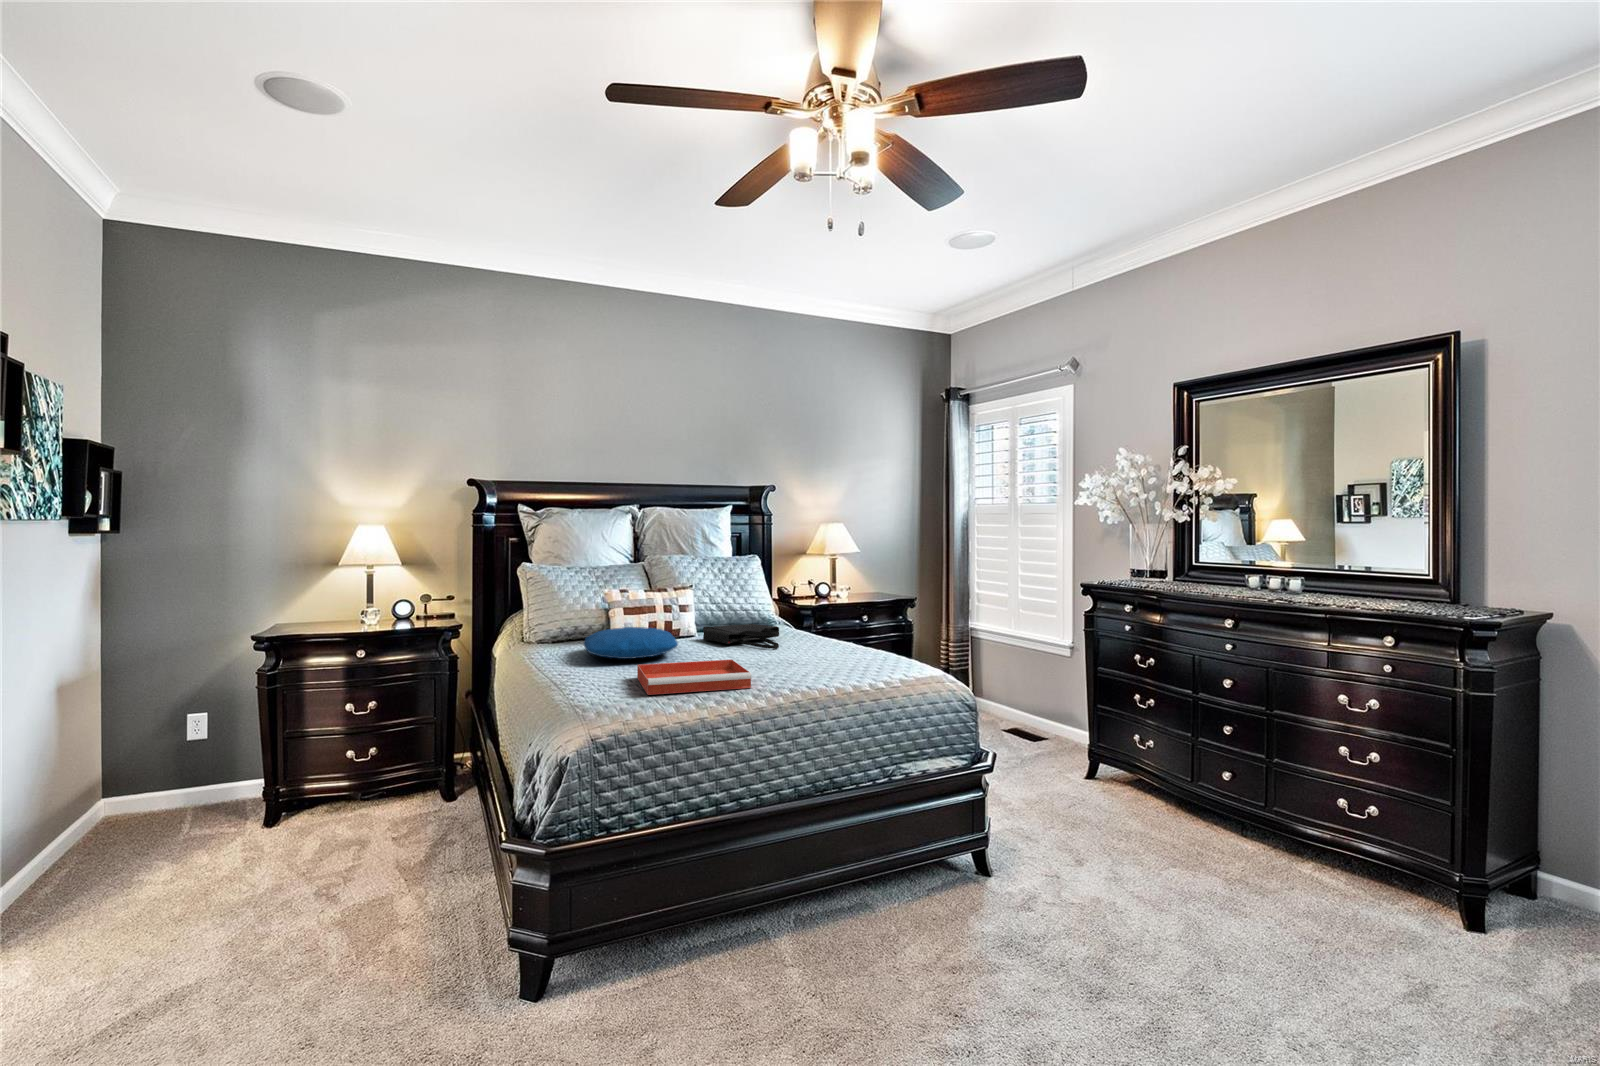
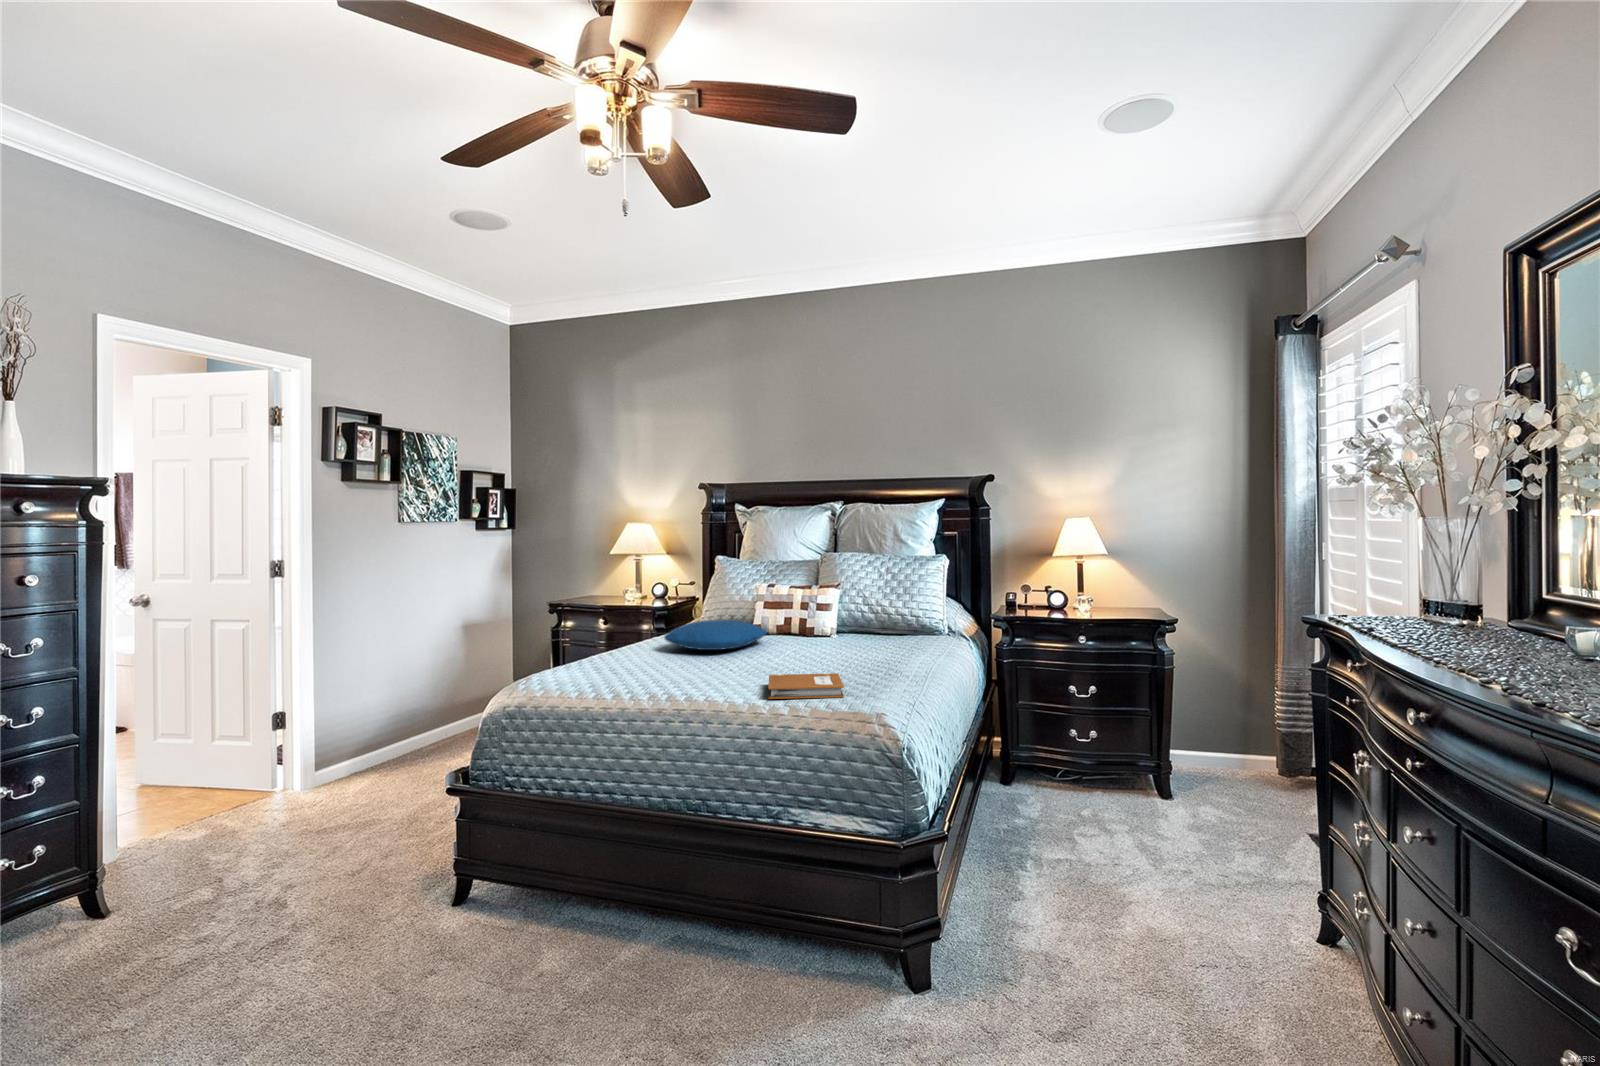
tote bag: present [703,624,779,649] -> none [807,628,879,658]
notebook: none [809,653,891,678] -> present [768,673,844,699]
tray: present [637,660,752,695] -> none [595,655,720,690]

